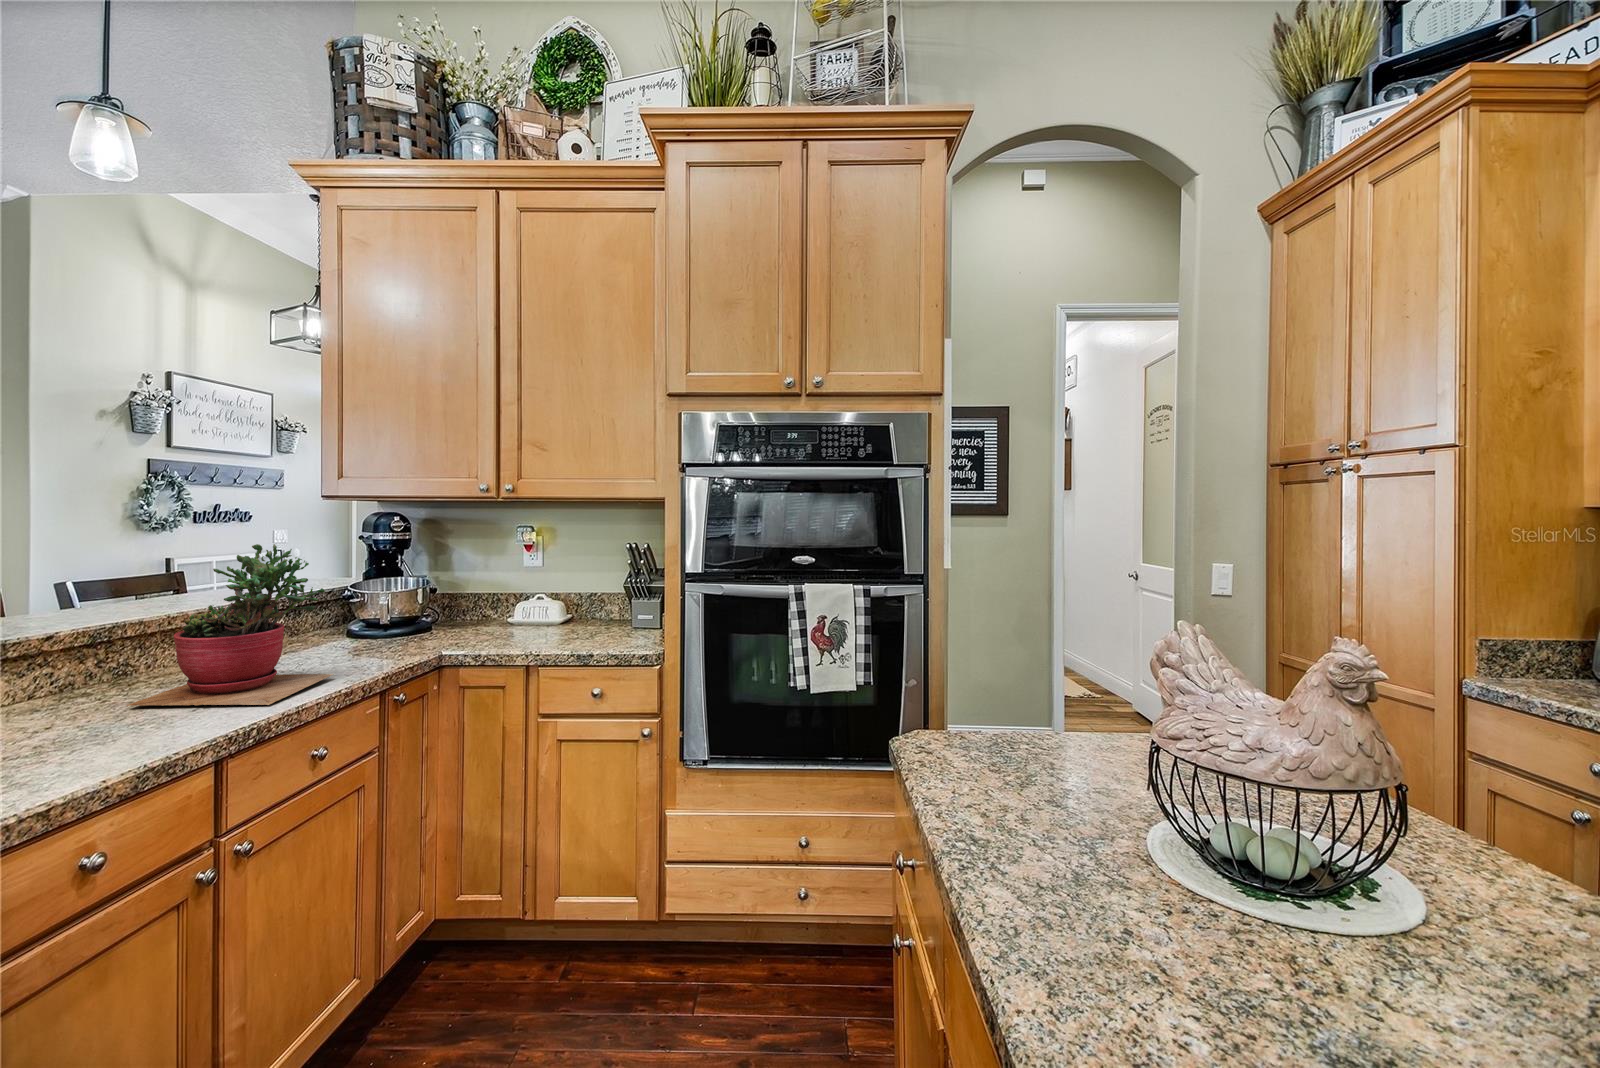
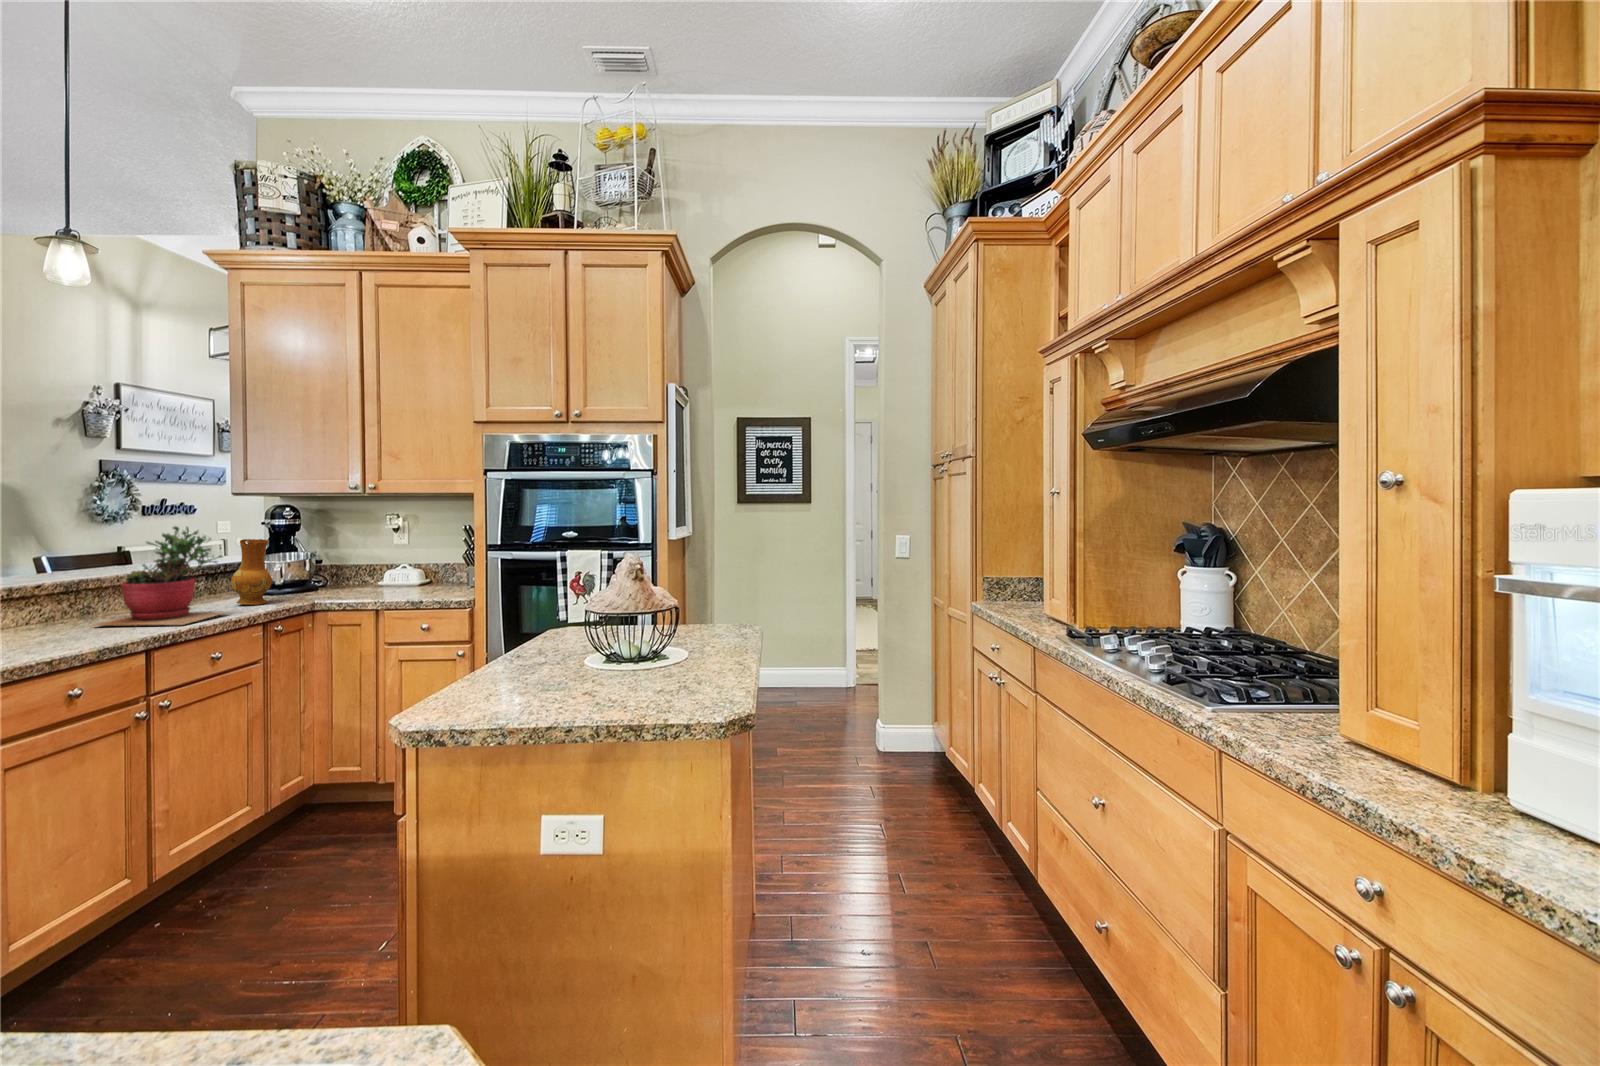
ceramic jug: none [327,561,382,658] -> present [231,539,272,605]

